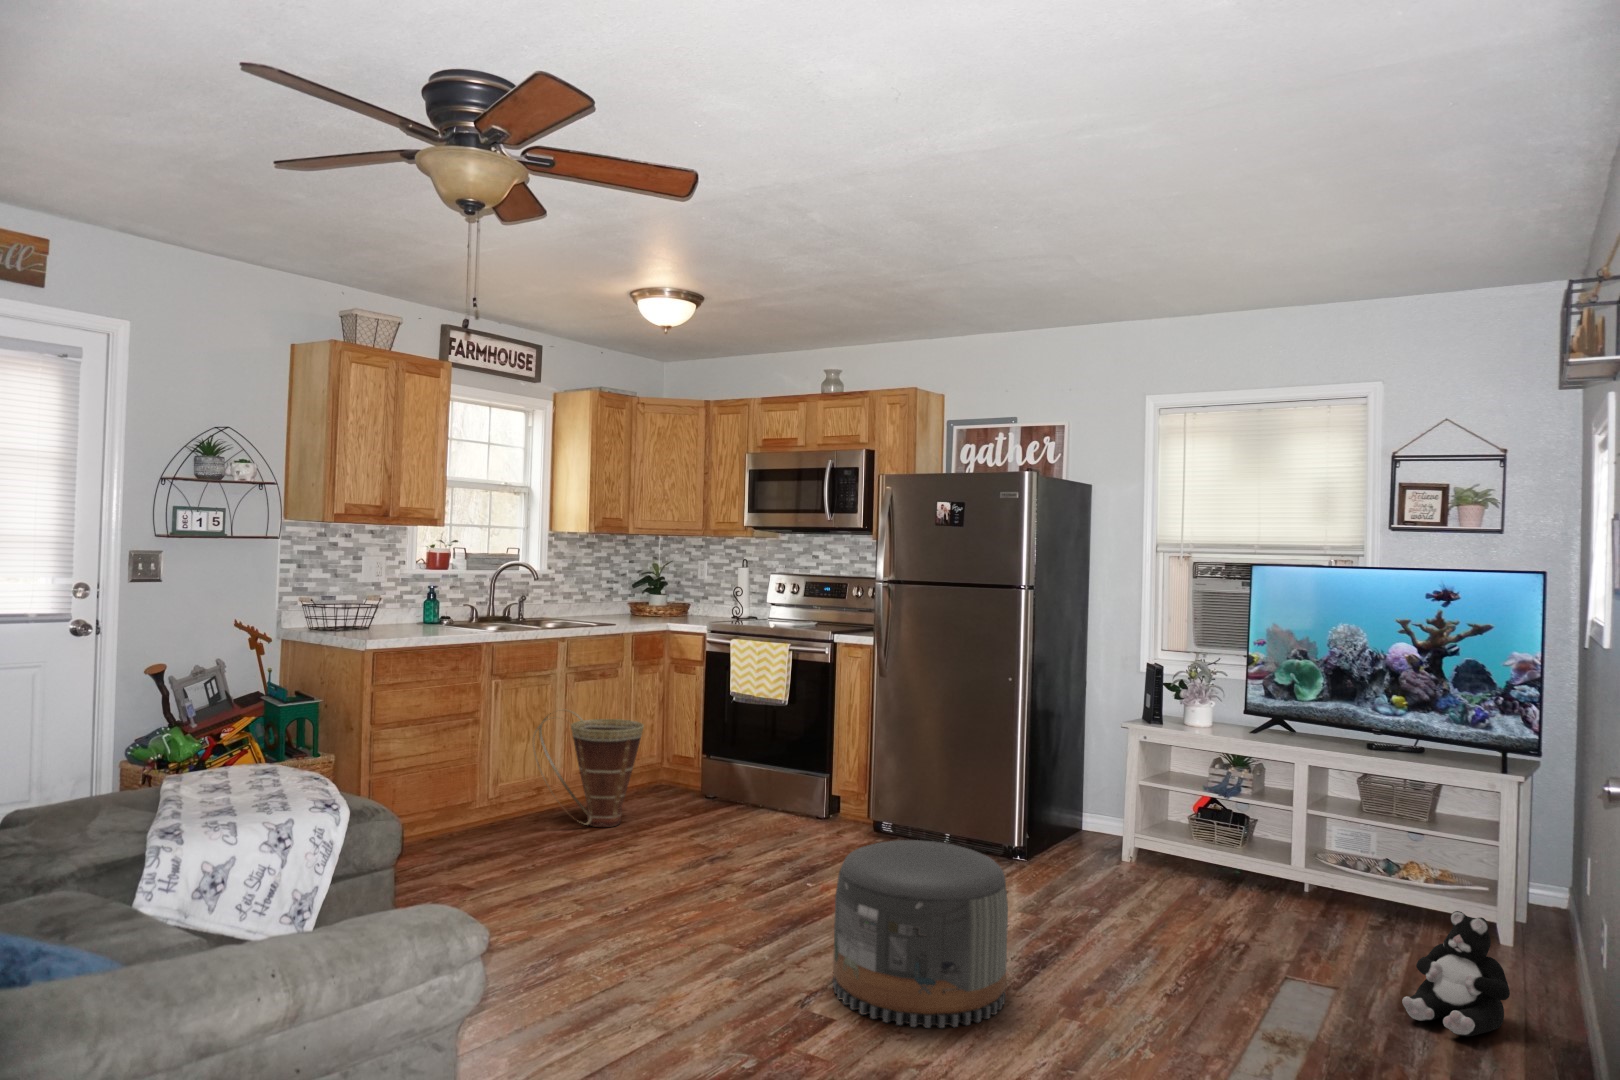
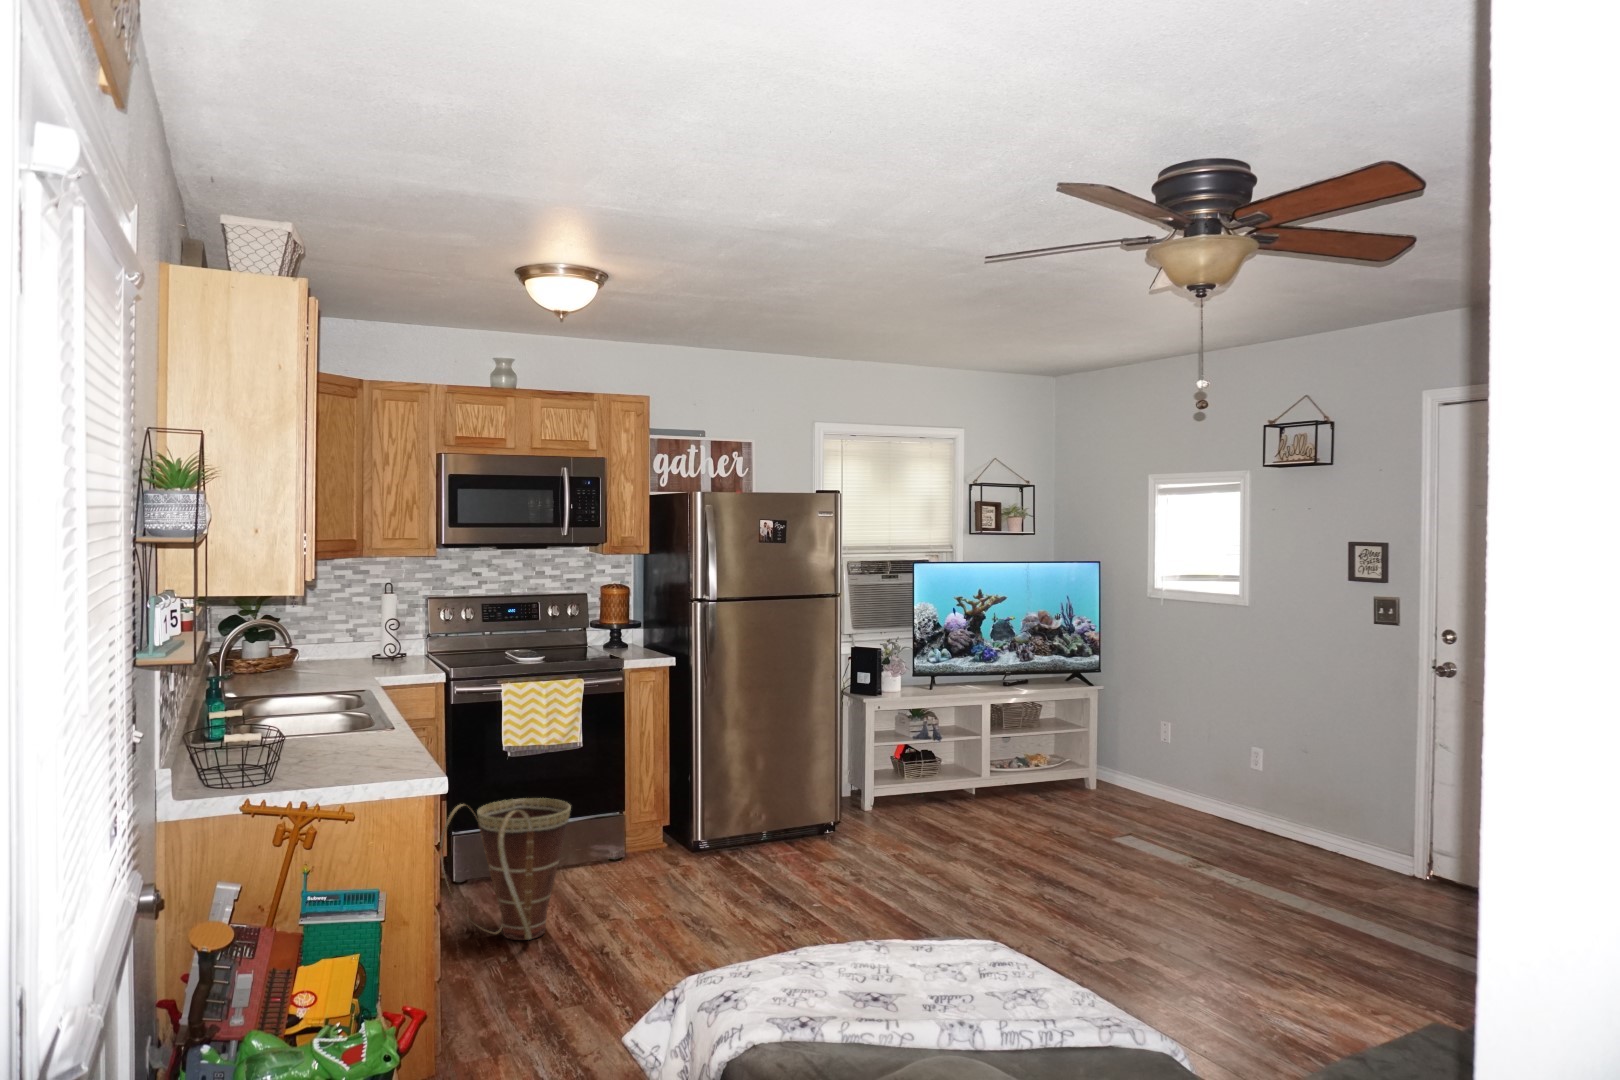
pouf: present [833,840,1008,1028] -> none [1029,797,1163,928]
plush toy: present [1402,911,1510,1036] -> none [1164,762,1221,828]

